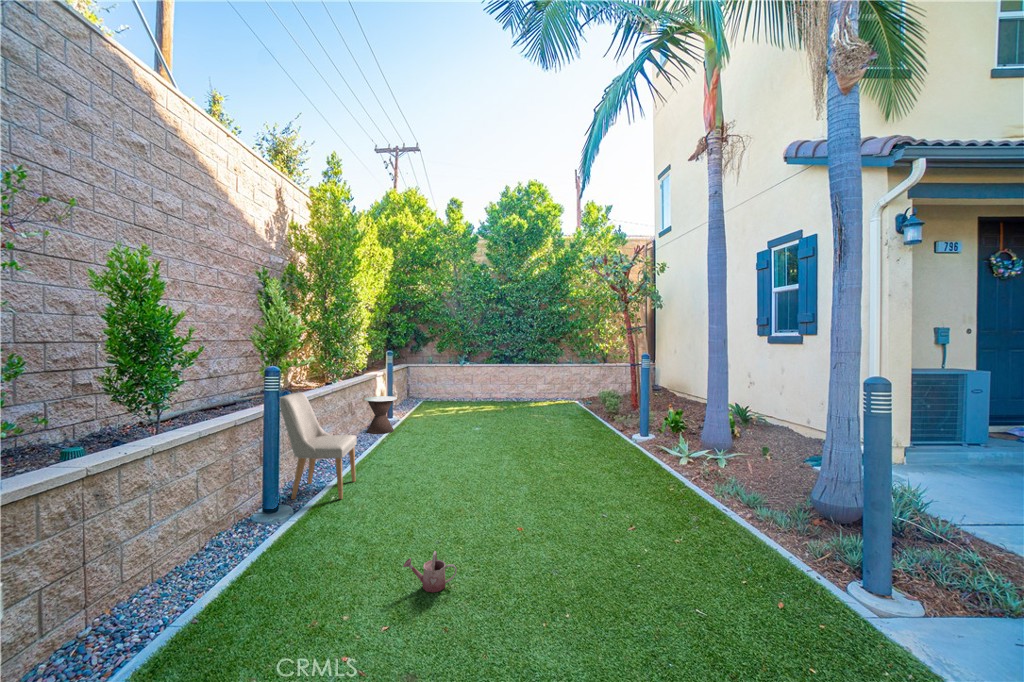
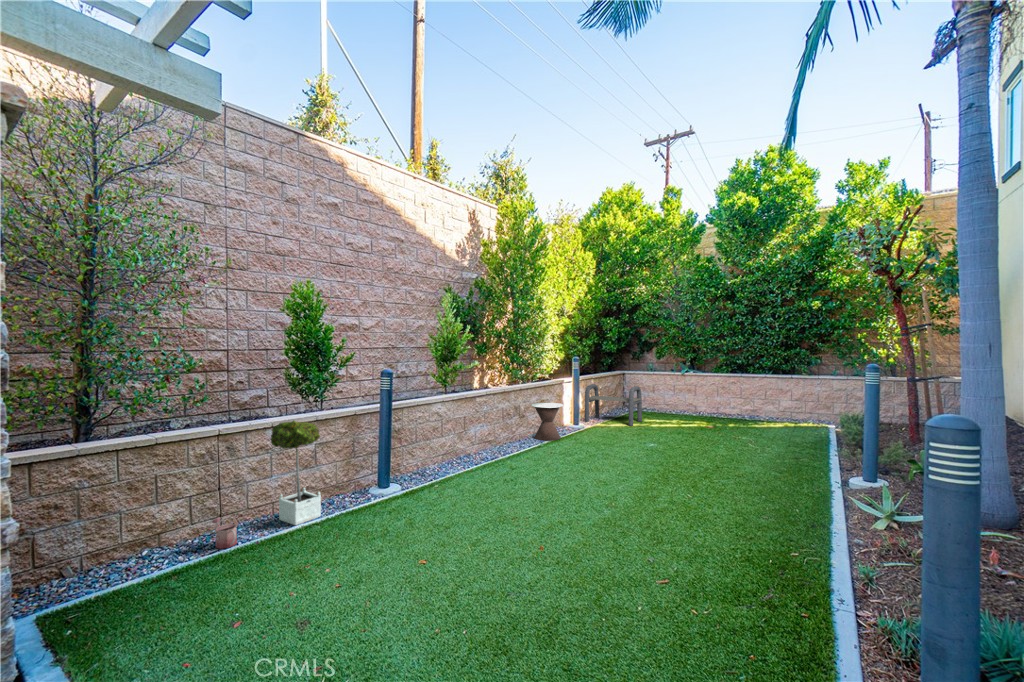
bench: none [393,376,443,413] -> present [585,384,642,426]
chair: present [280,392,357,499] -> none [395,392,465,493]
potted tree: none [174,436,243,572] -> present [271,420,321,525]
watering can: present [403,551,457,592] -> present [212,516,237,549]

